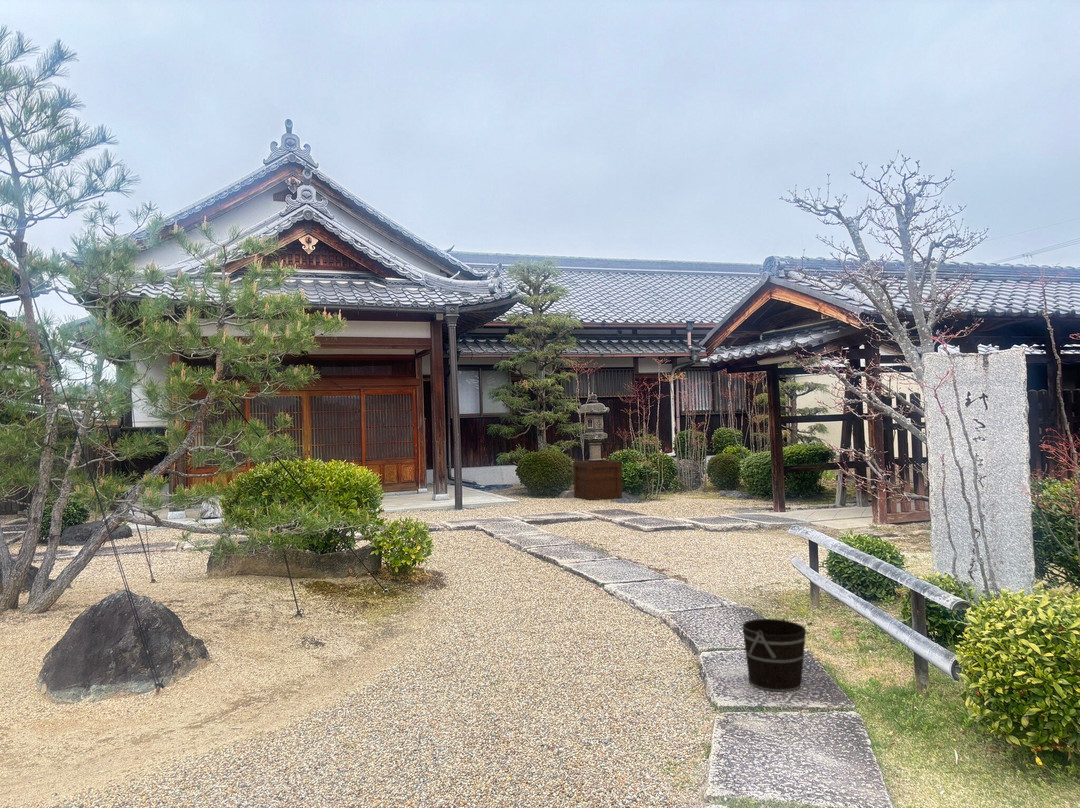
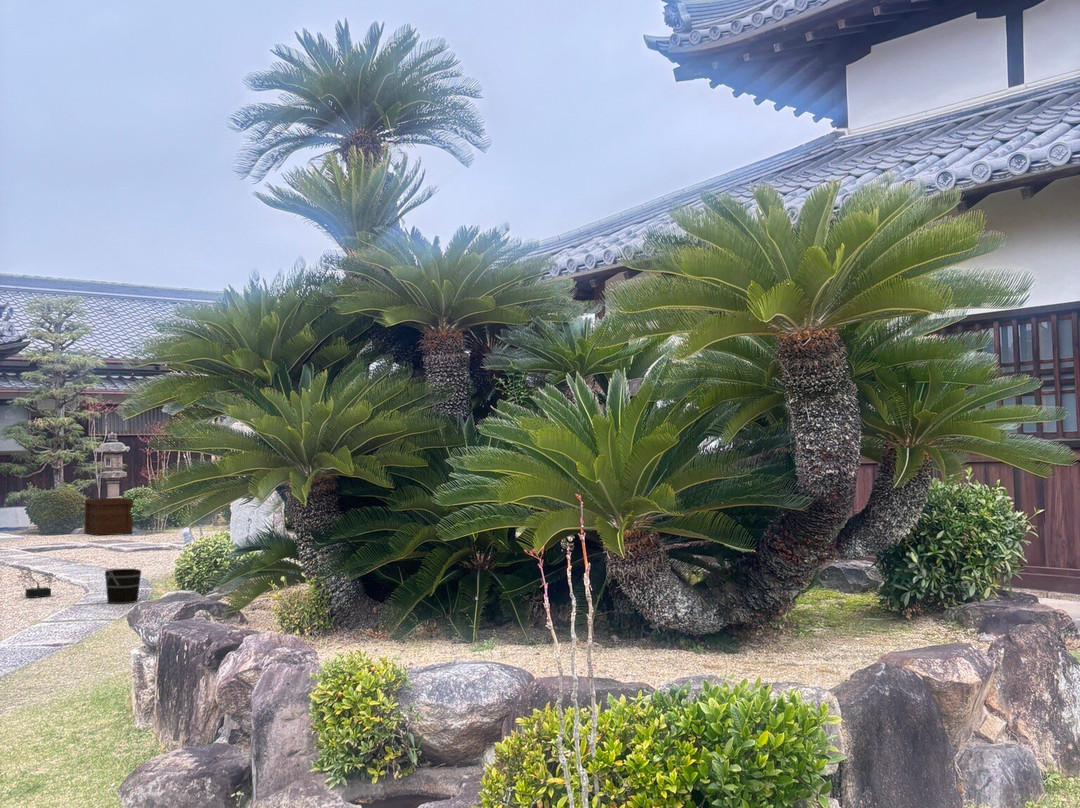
decorative plant: none [584,600,639,651] -> present [17,568,56,598]

